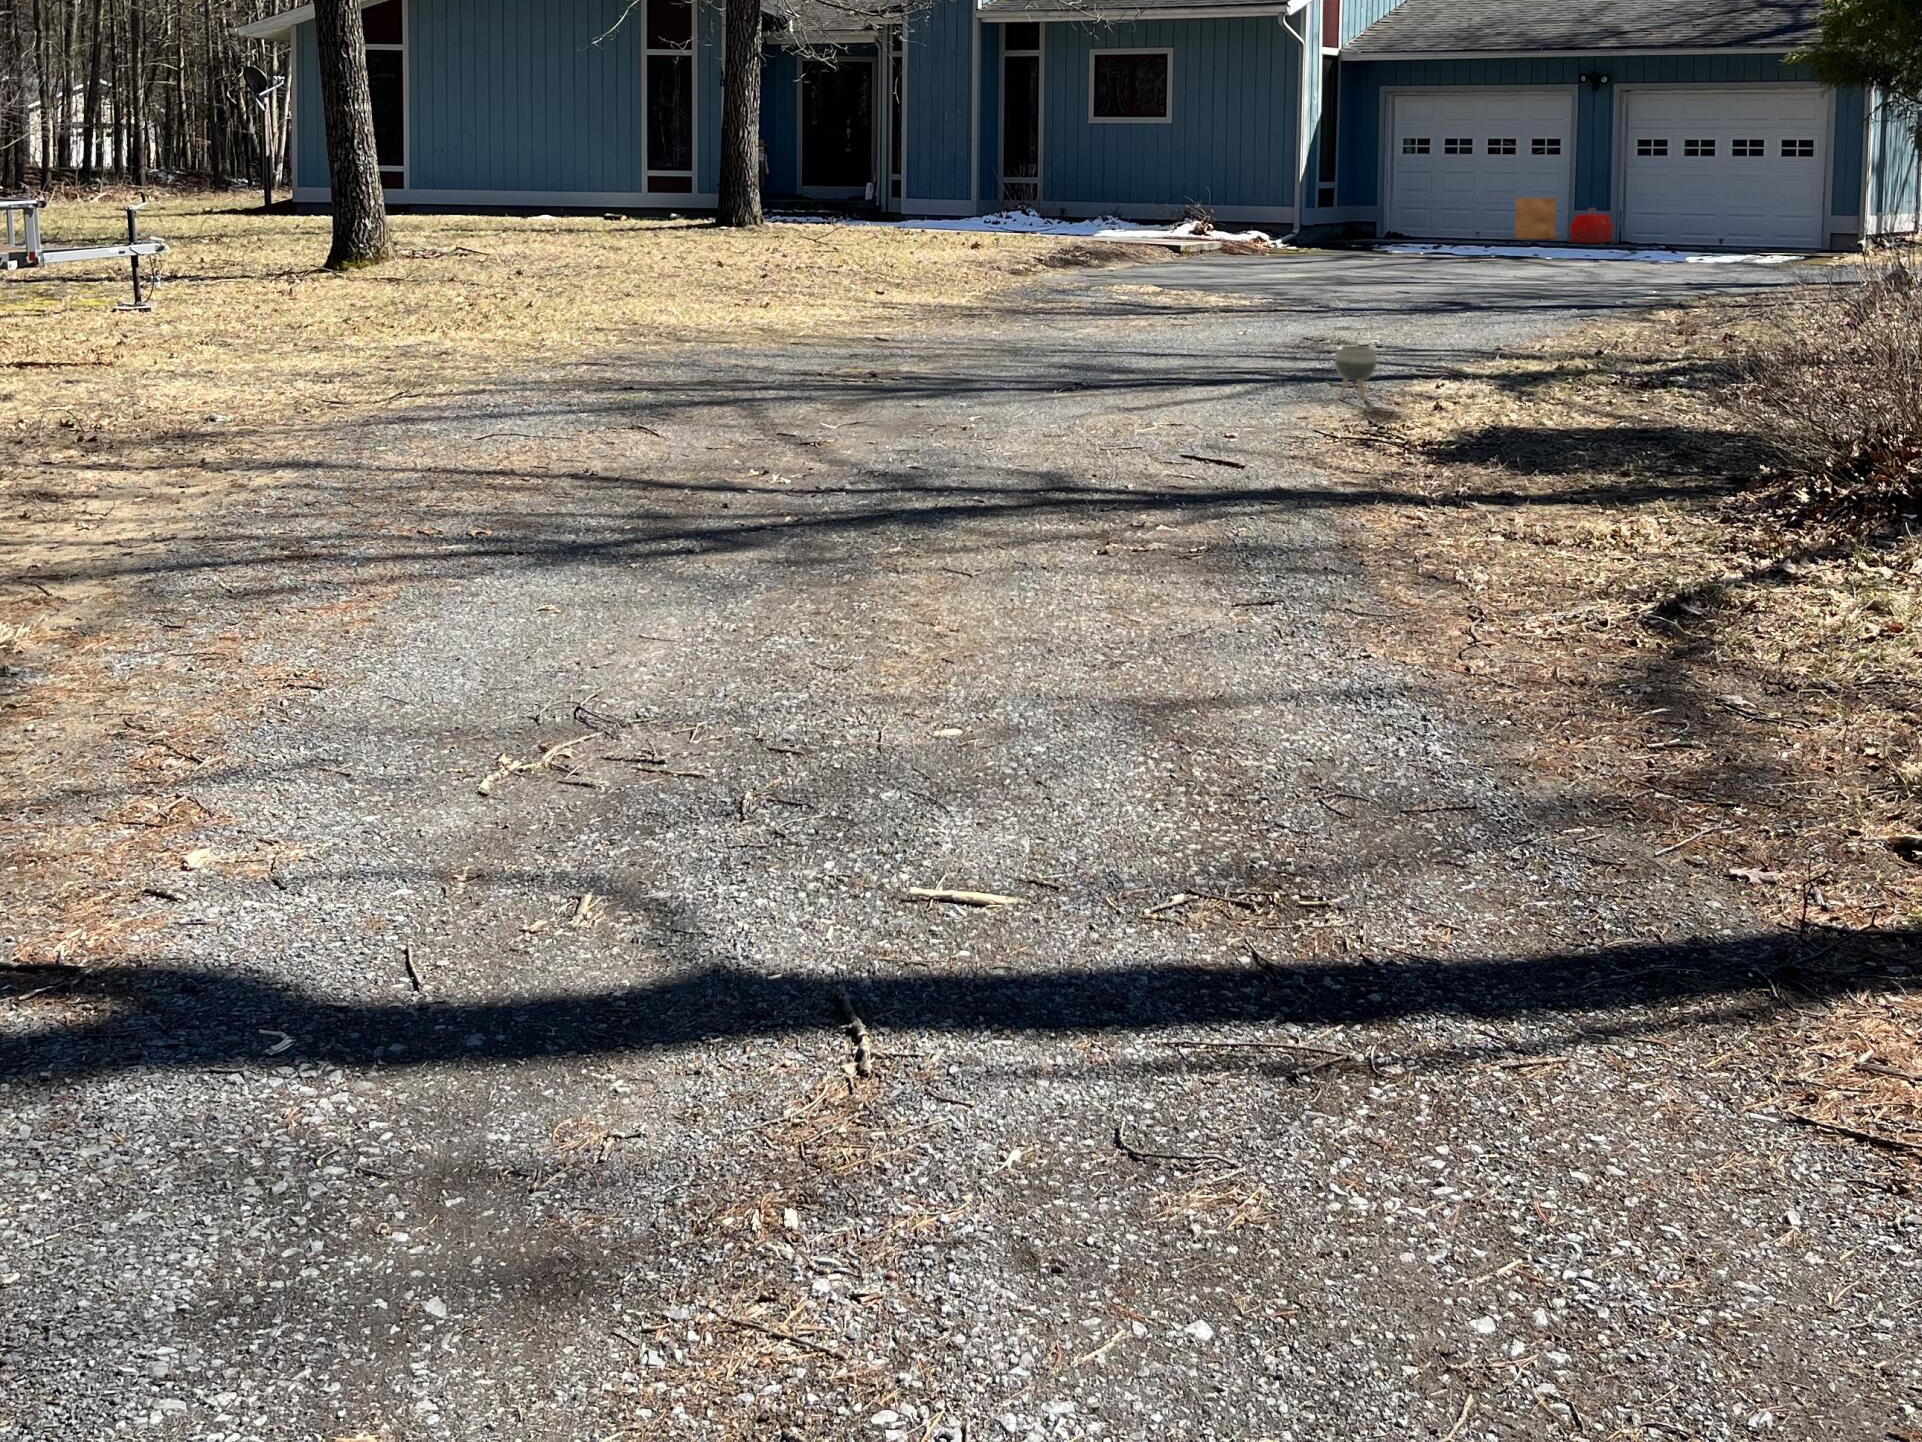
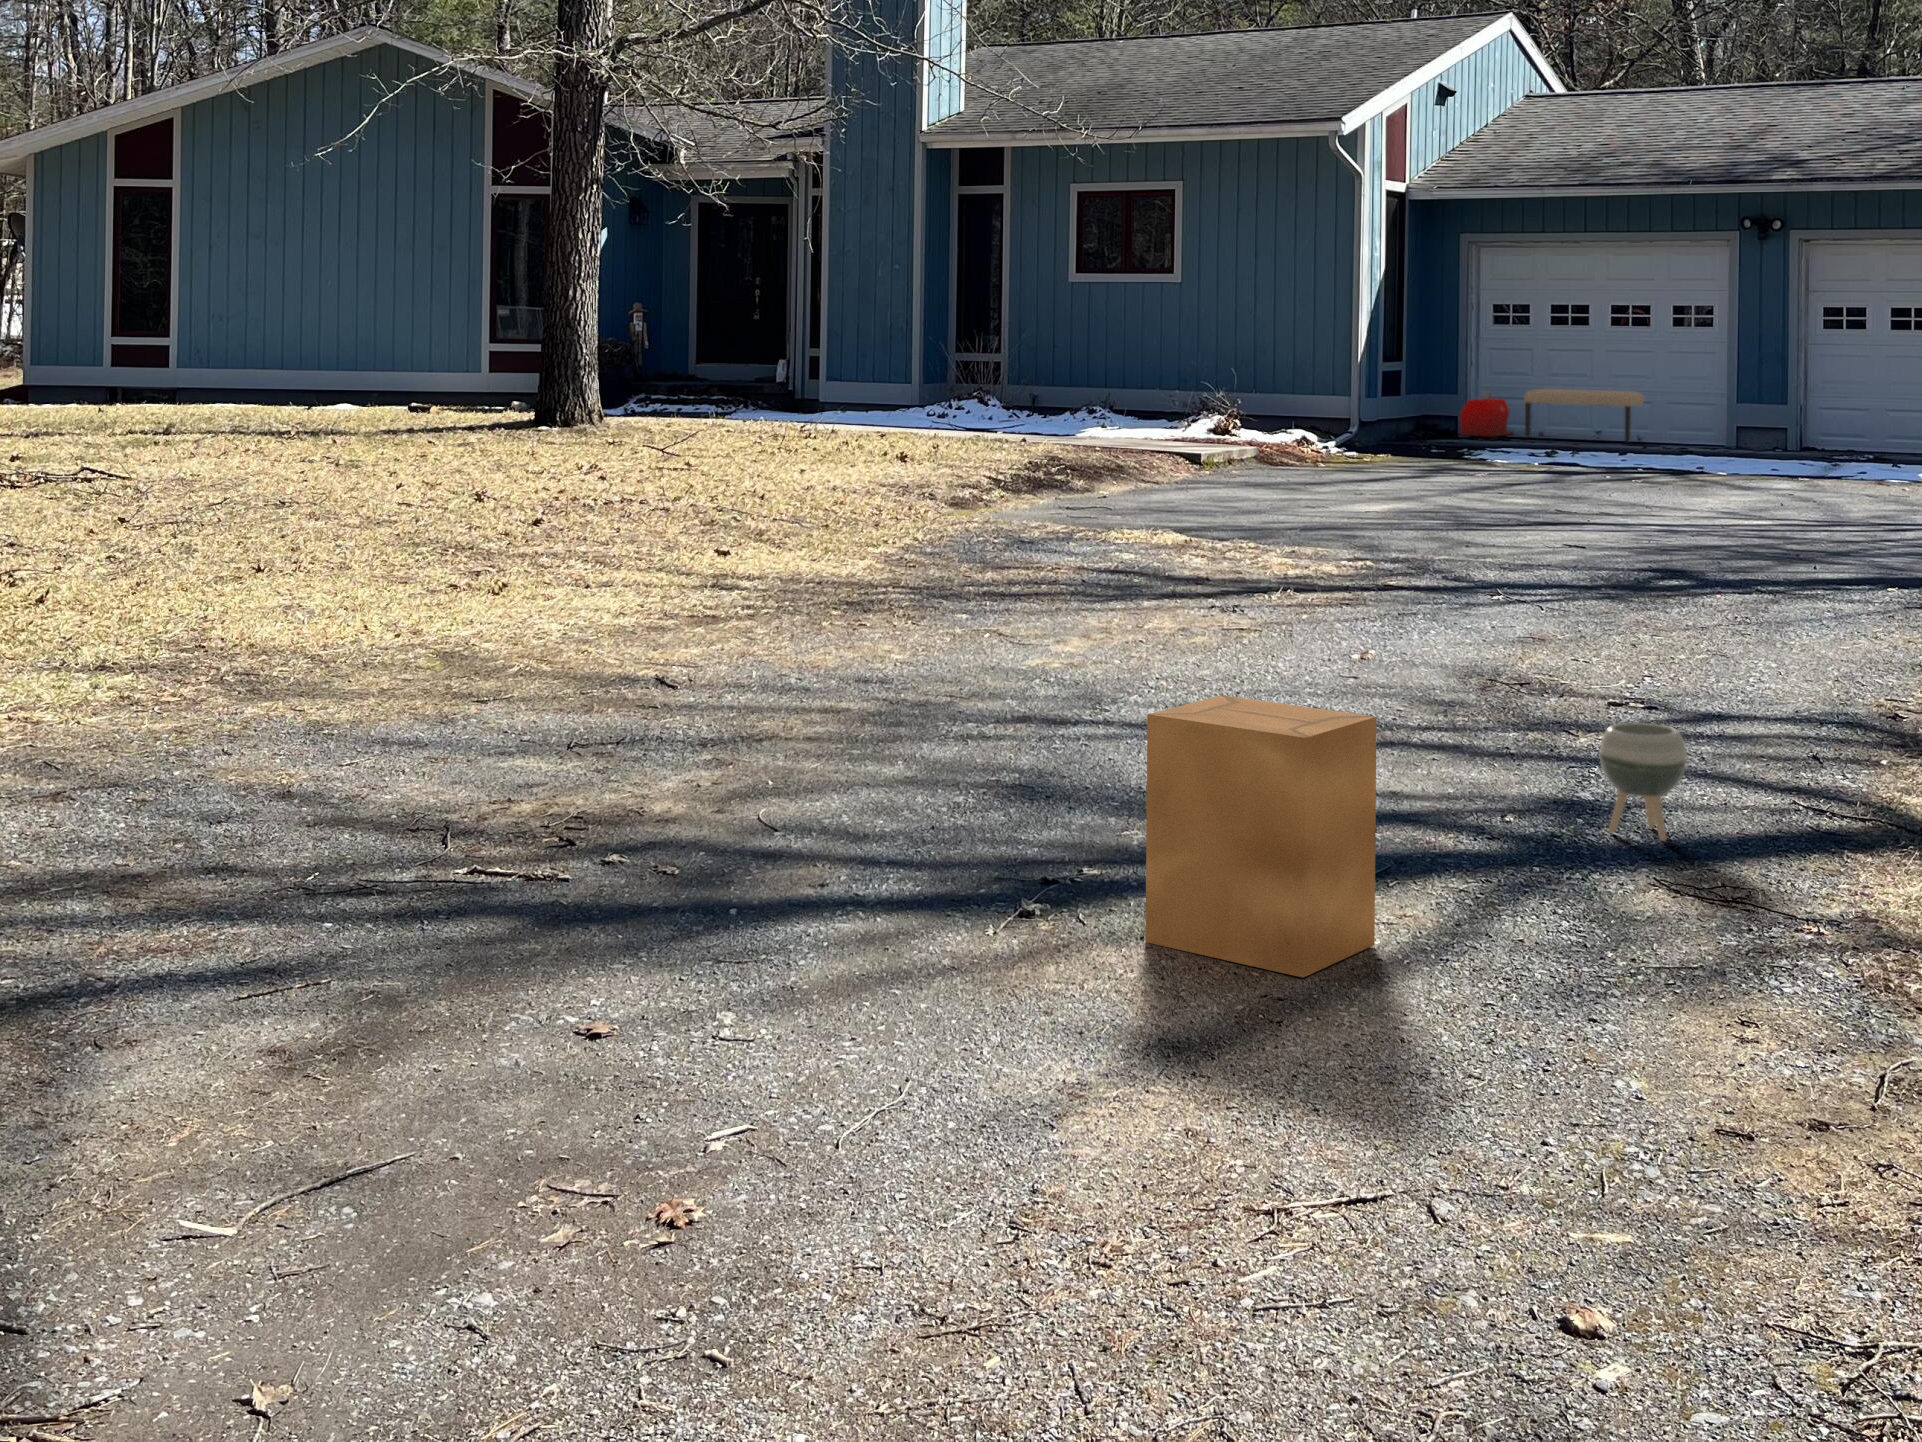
cardboard box: present [1515,198,1556,239] -> present [1146,695,1377,978]
bench: none [1421,199,1508,237] -> present [1524,389,1644,442]
toolbox: present [1570,208,1613,243] -> present [1460,391,1513,437]

